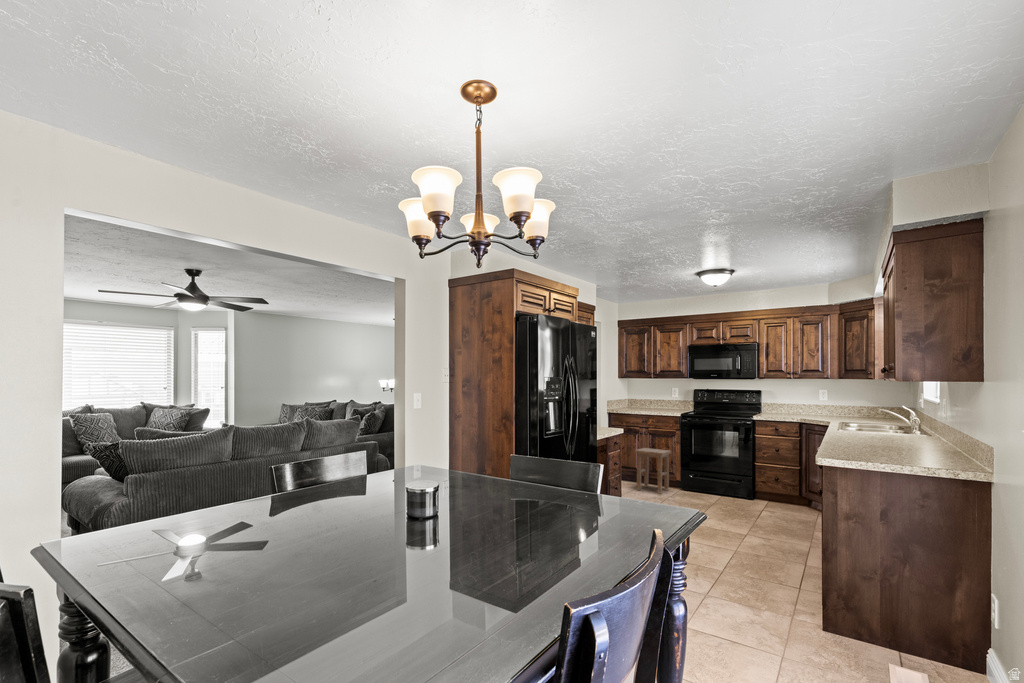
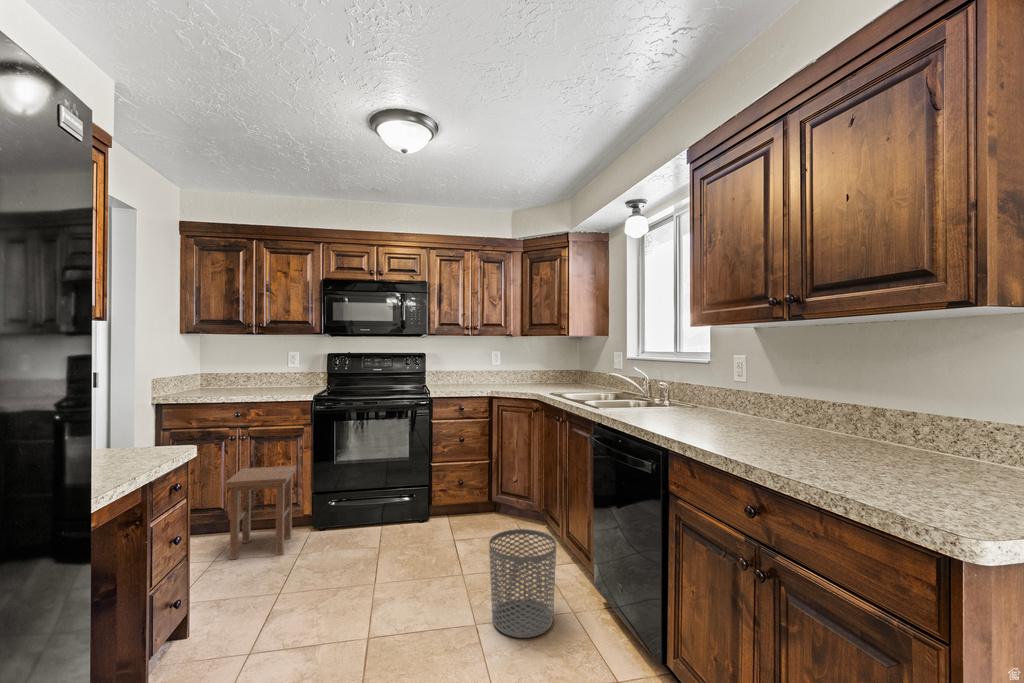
waste bin: none [746,489,790,544] -> present [489,529,556,638]

